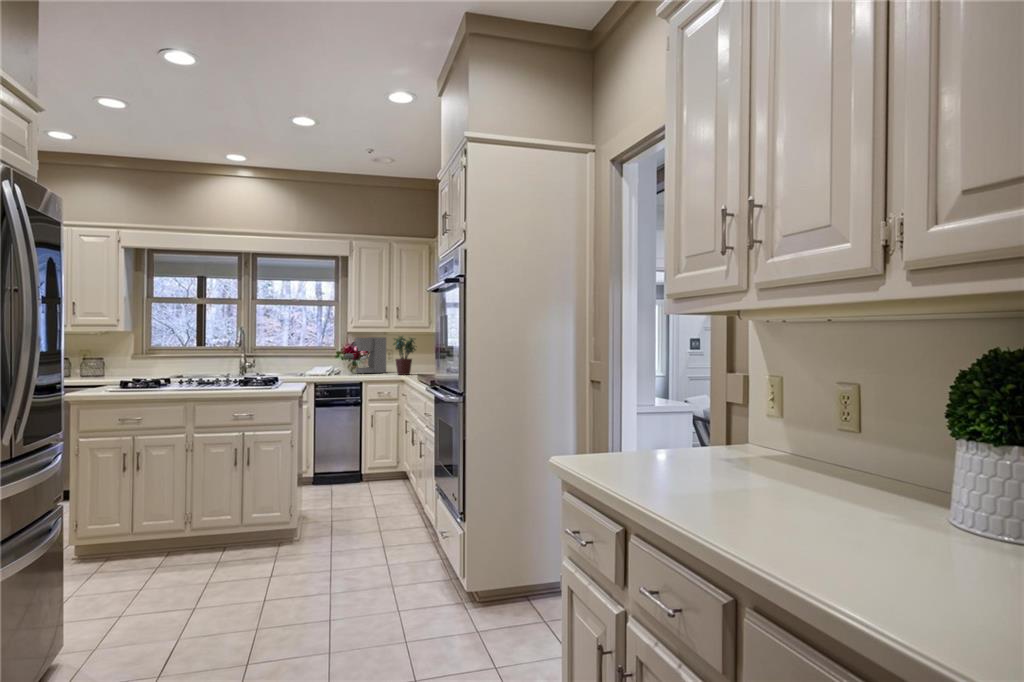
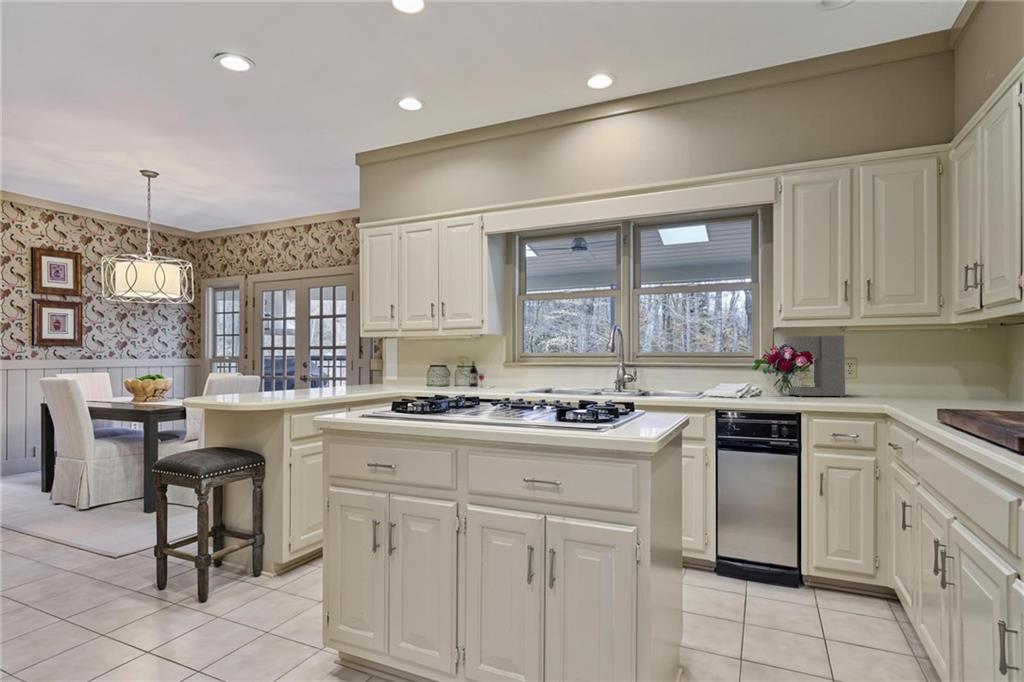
potted plant: present [393,336,417,375] -> none [860,328,916,404]
wine bottle: none [80,354,125,378] -> present [453,362,493,389]

